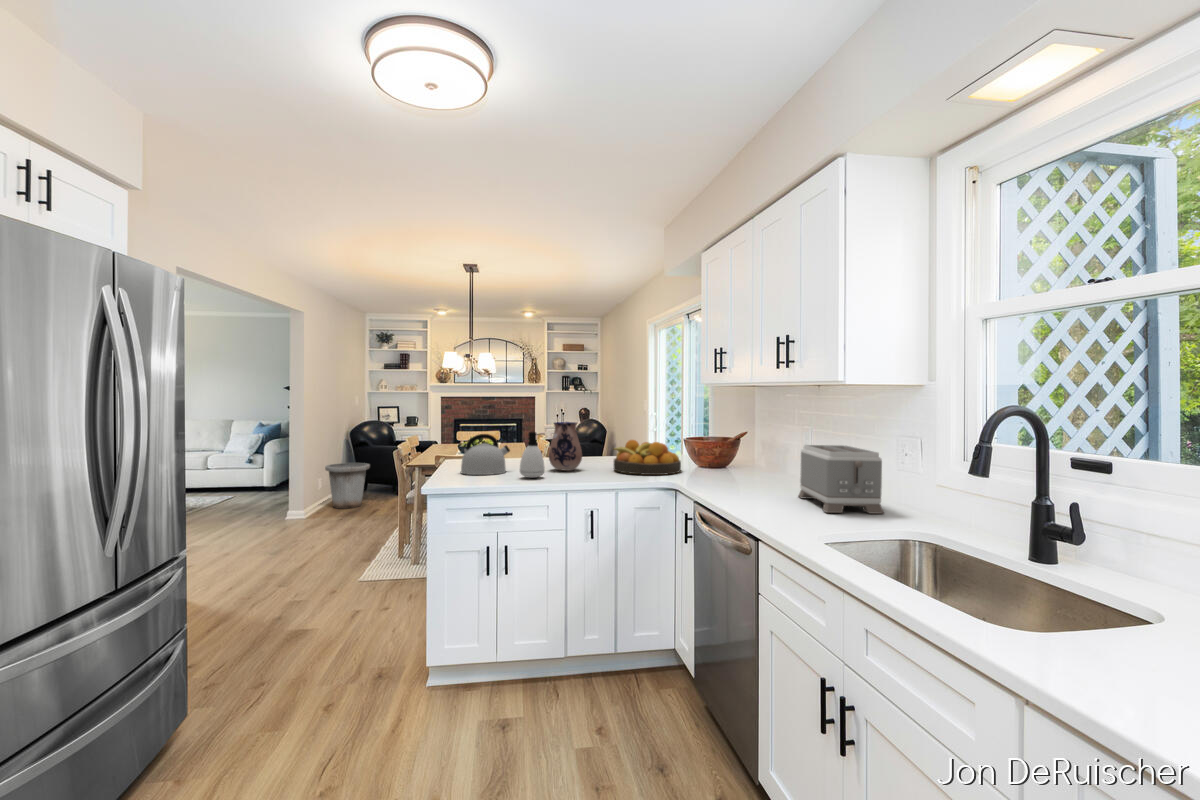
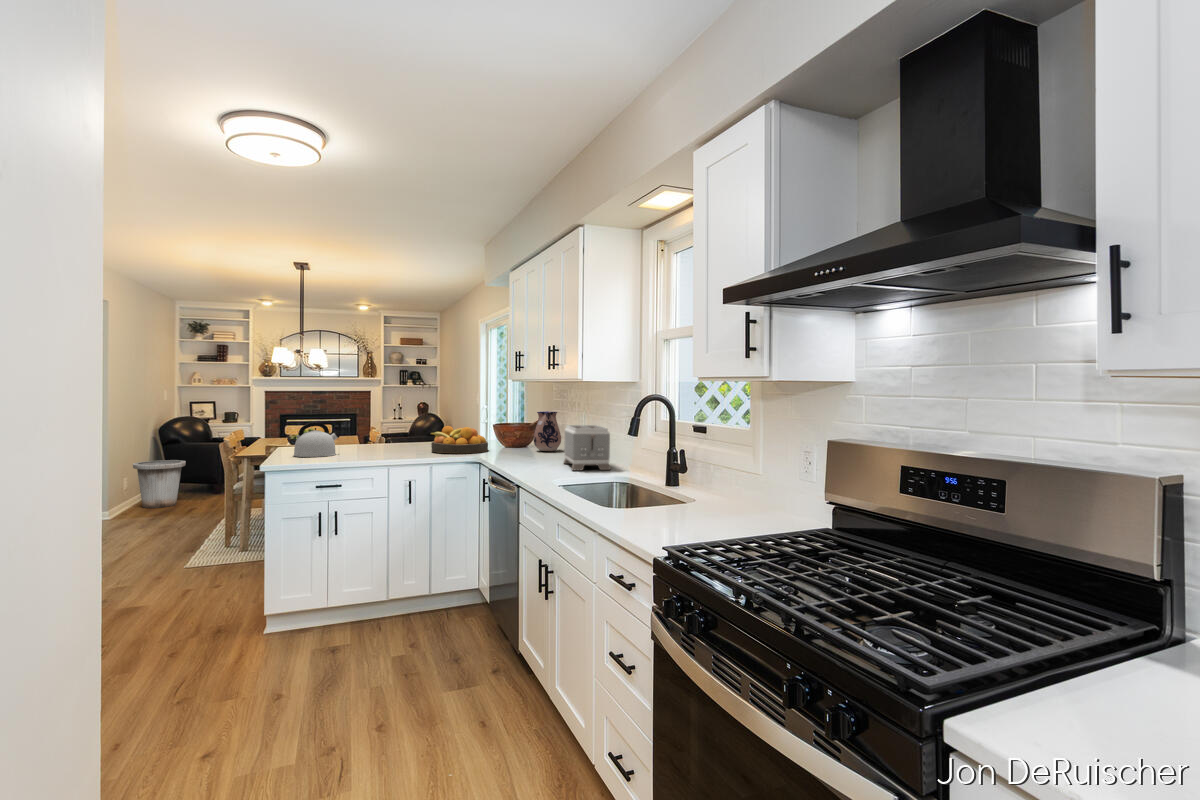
ceramic pitcher: present [549,422,582,471] -> present [534,411,561,451]
soap dispenser: present [520,432,545,478] -> none [348,419,370,458]

